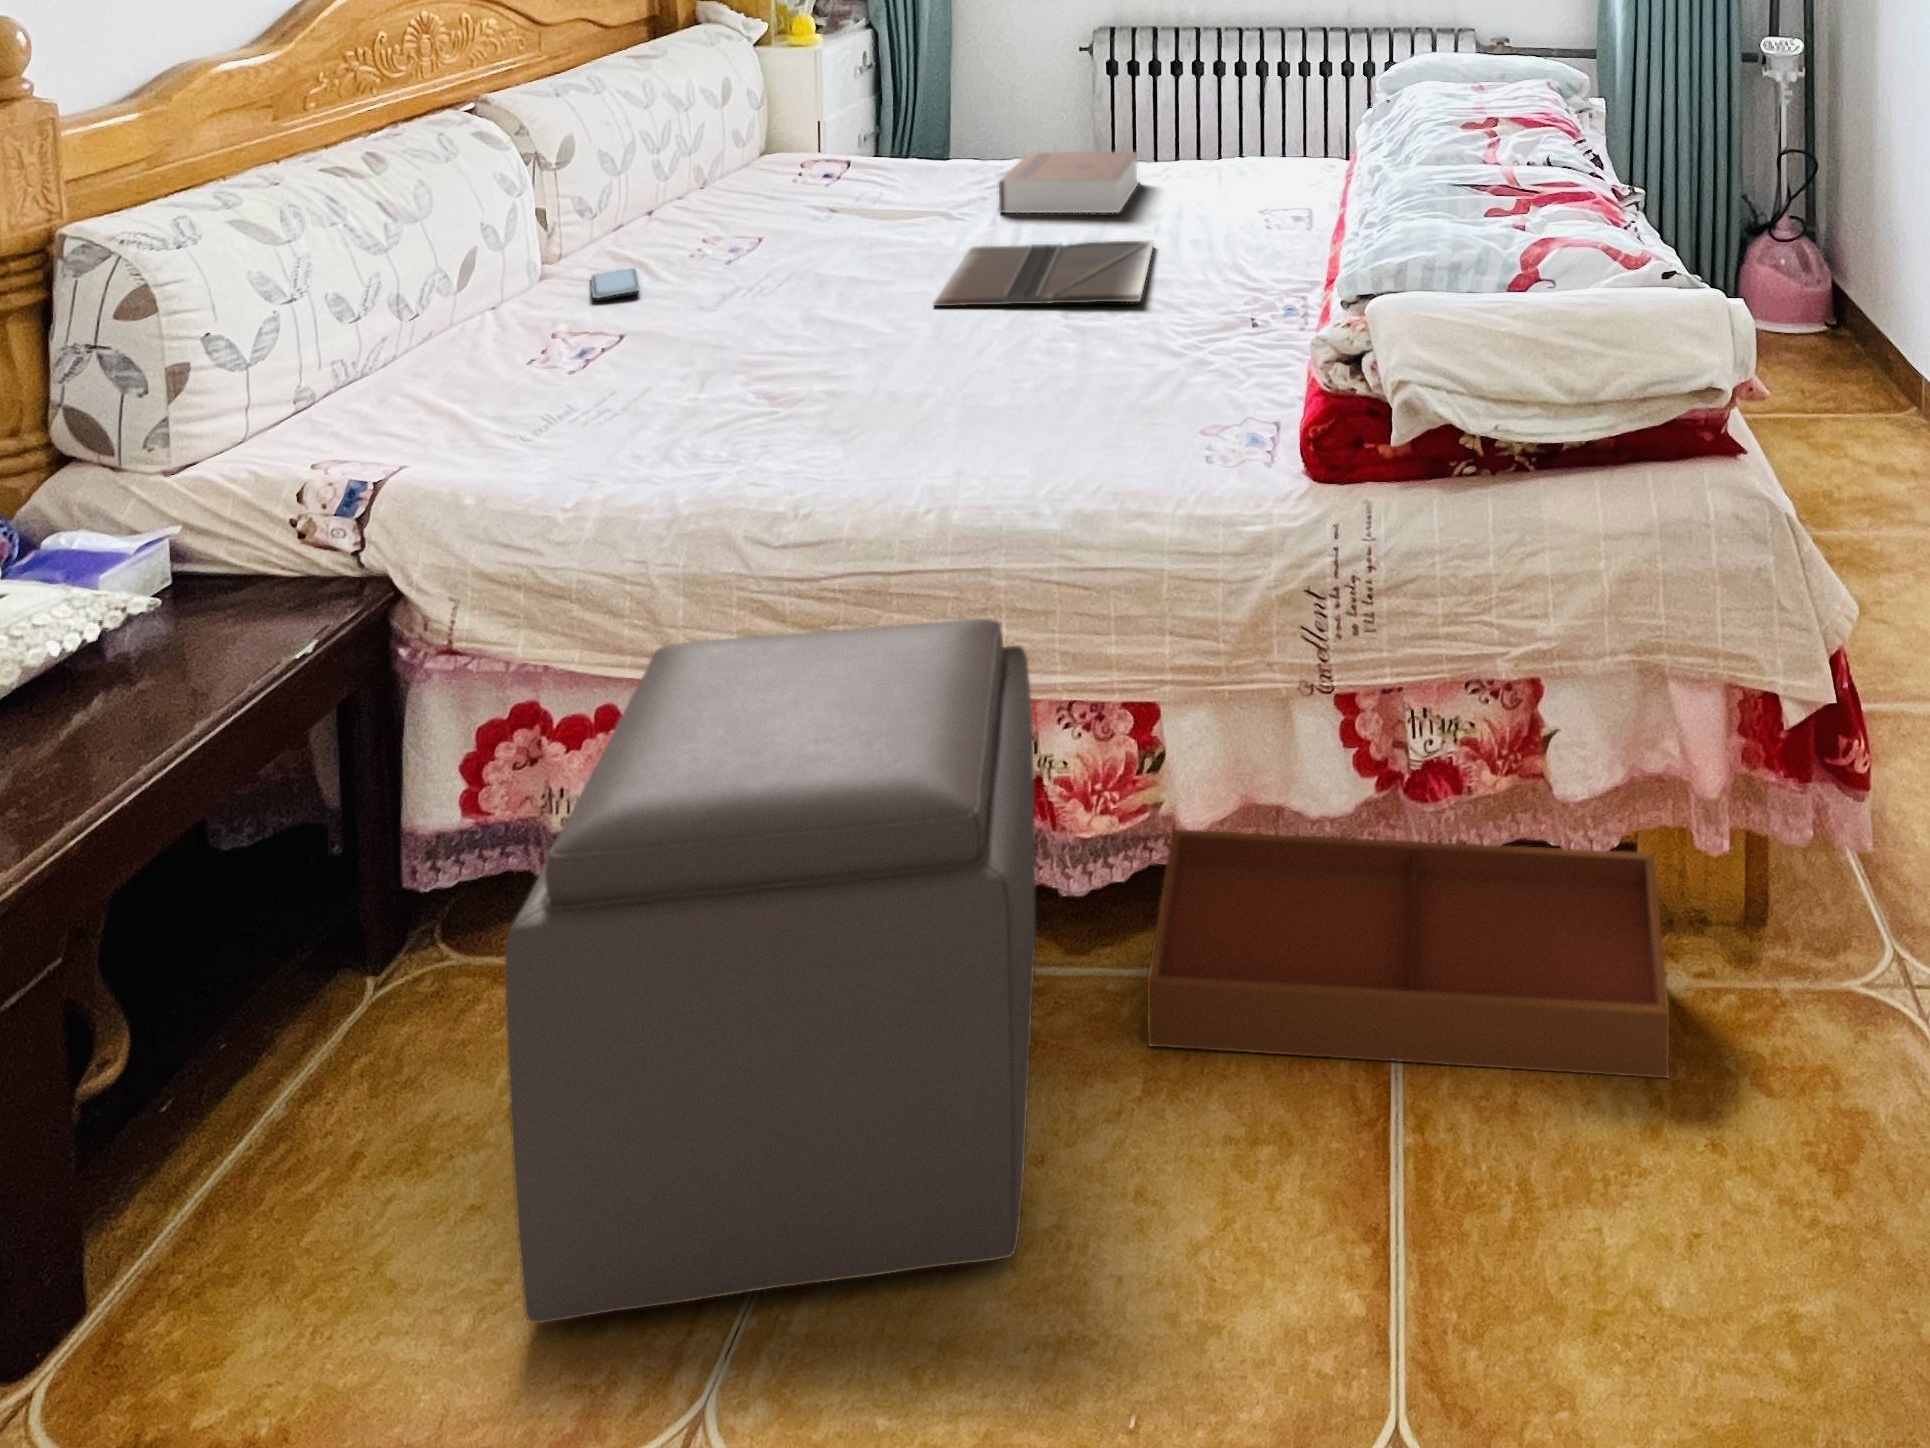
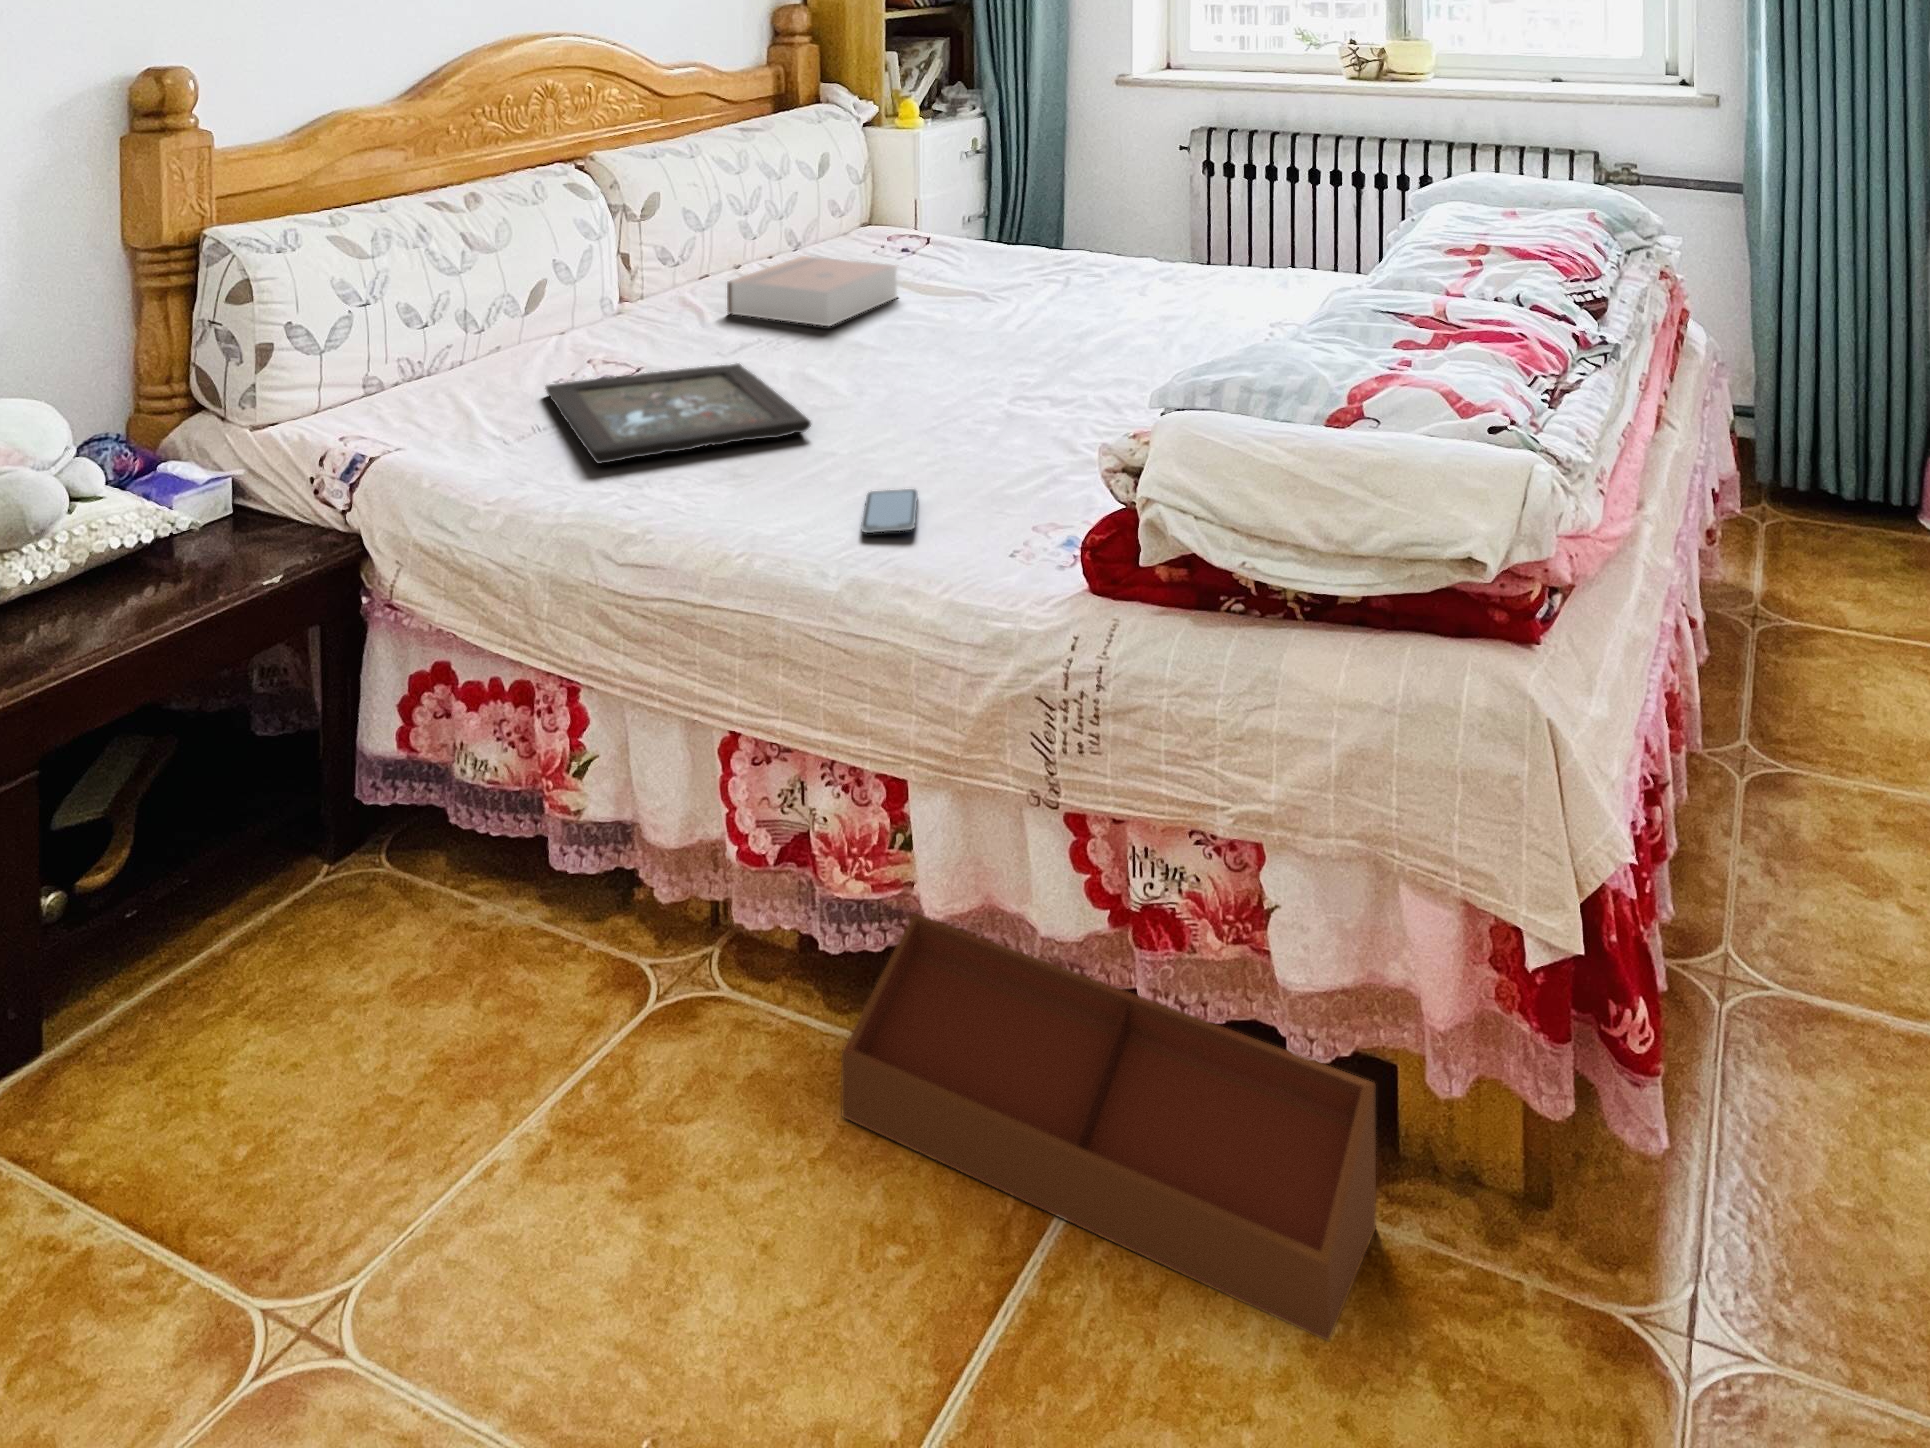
book: present [999,152,1139,213] -> present [727,256,898,326]
laptop: present [934,241,1154,306] -> none [879,325,1122,394]
smartphone: present [591,268,640,298] -> present [861,489,918,533]
tray: none [554,315,916,444] -> present [545,364,811,464]
ottoman: present [505,619,1035,1323] -> none [263,629,794,1258]

